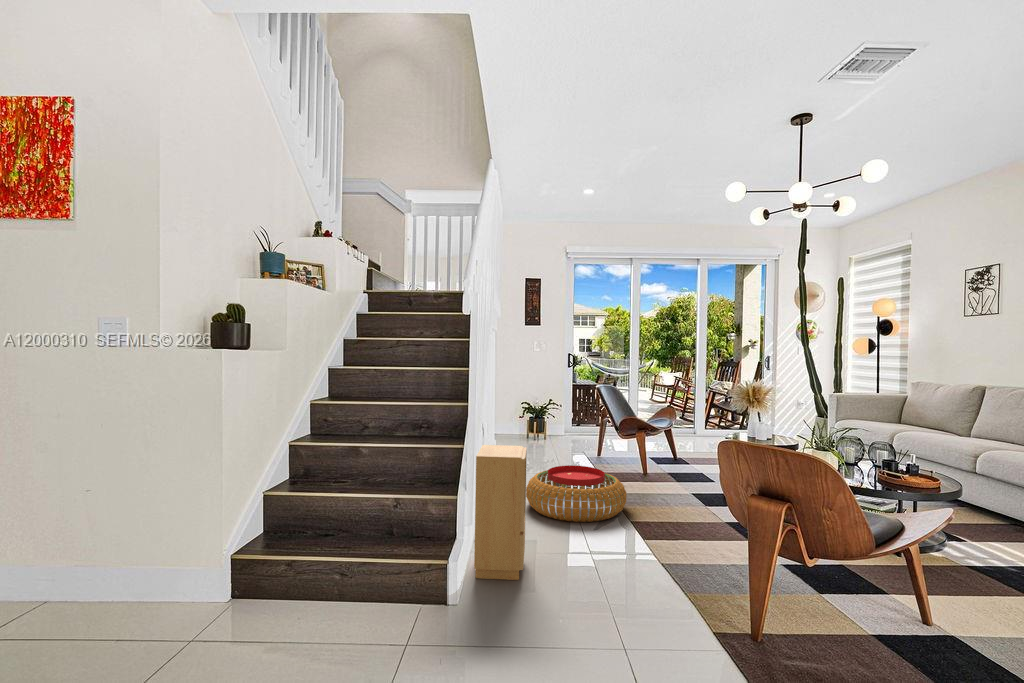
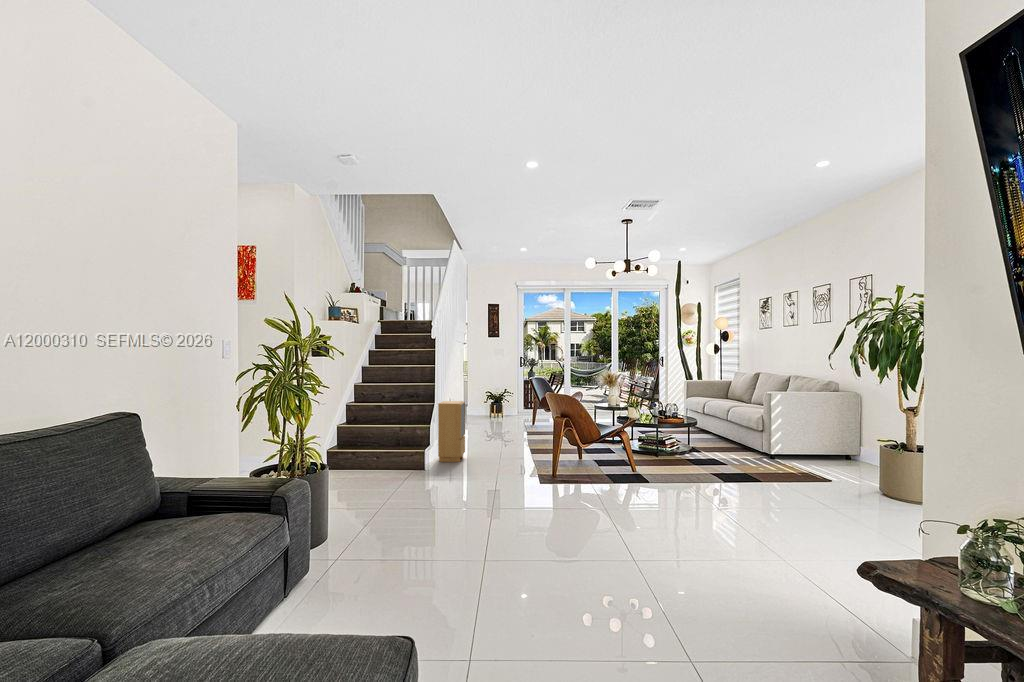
pouf: present [526,465,627,522] -> none [474,421,530,448]

